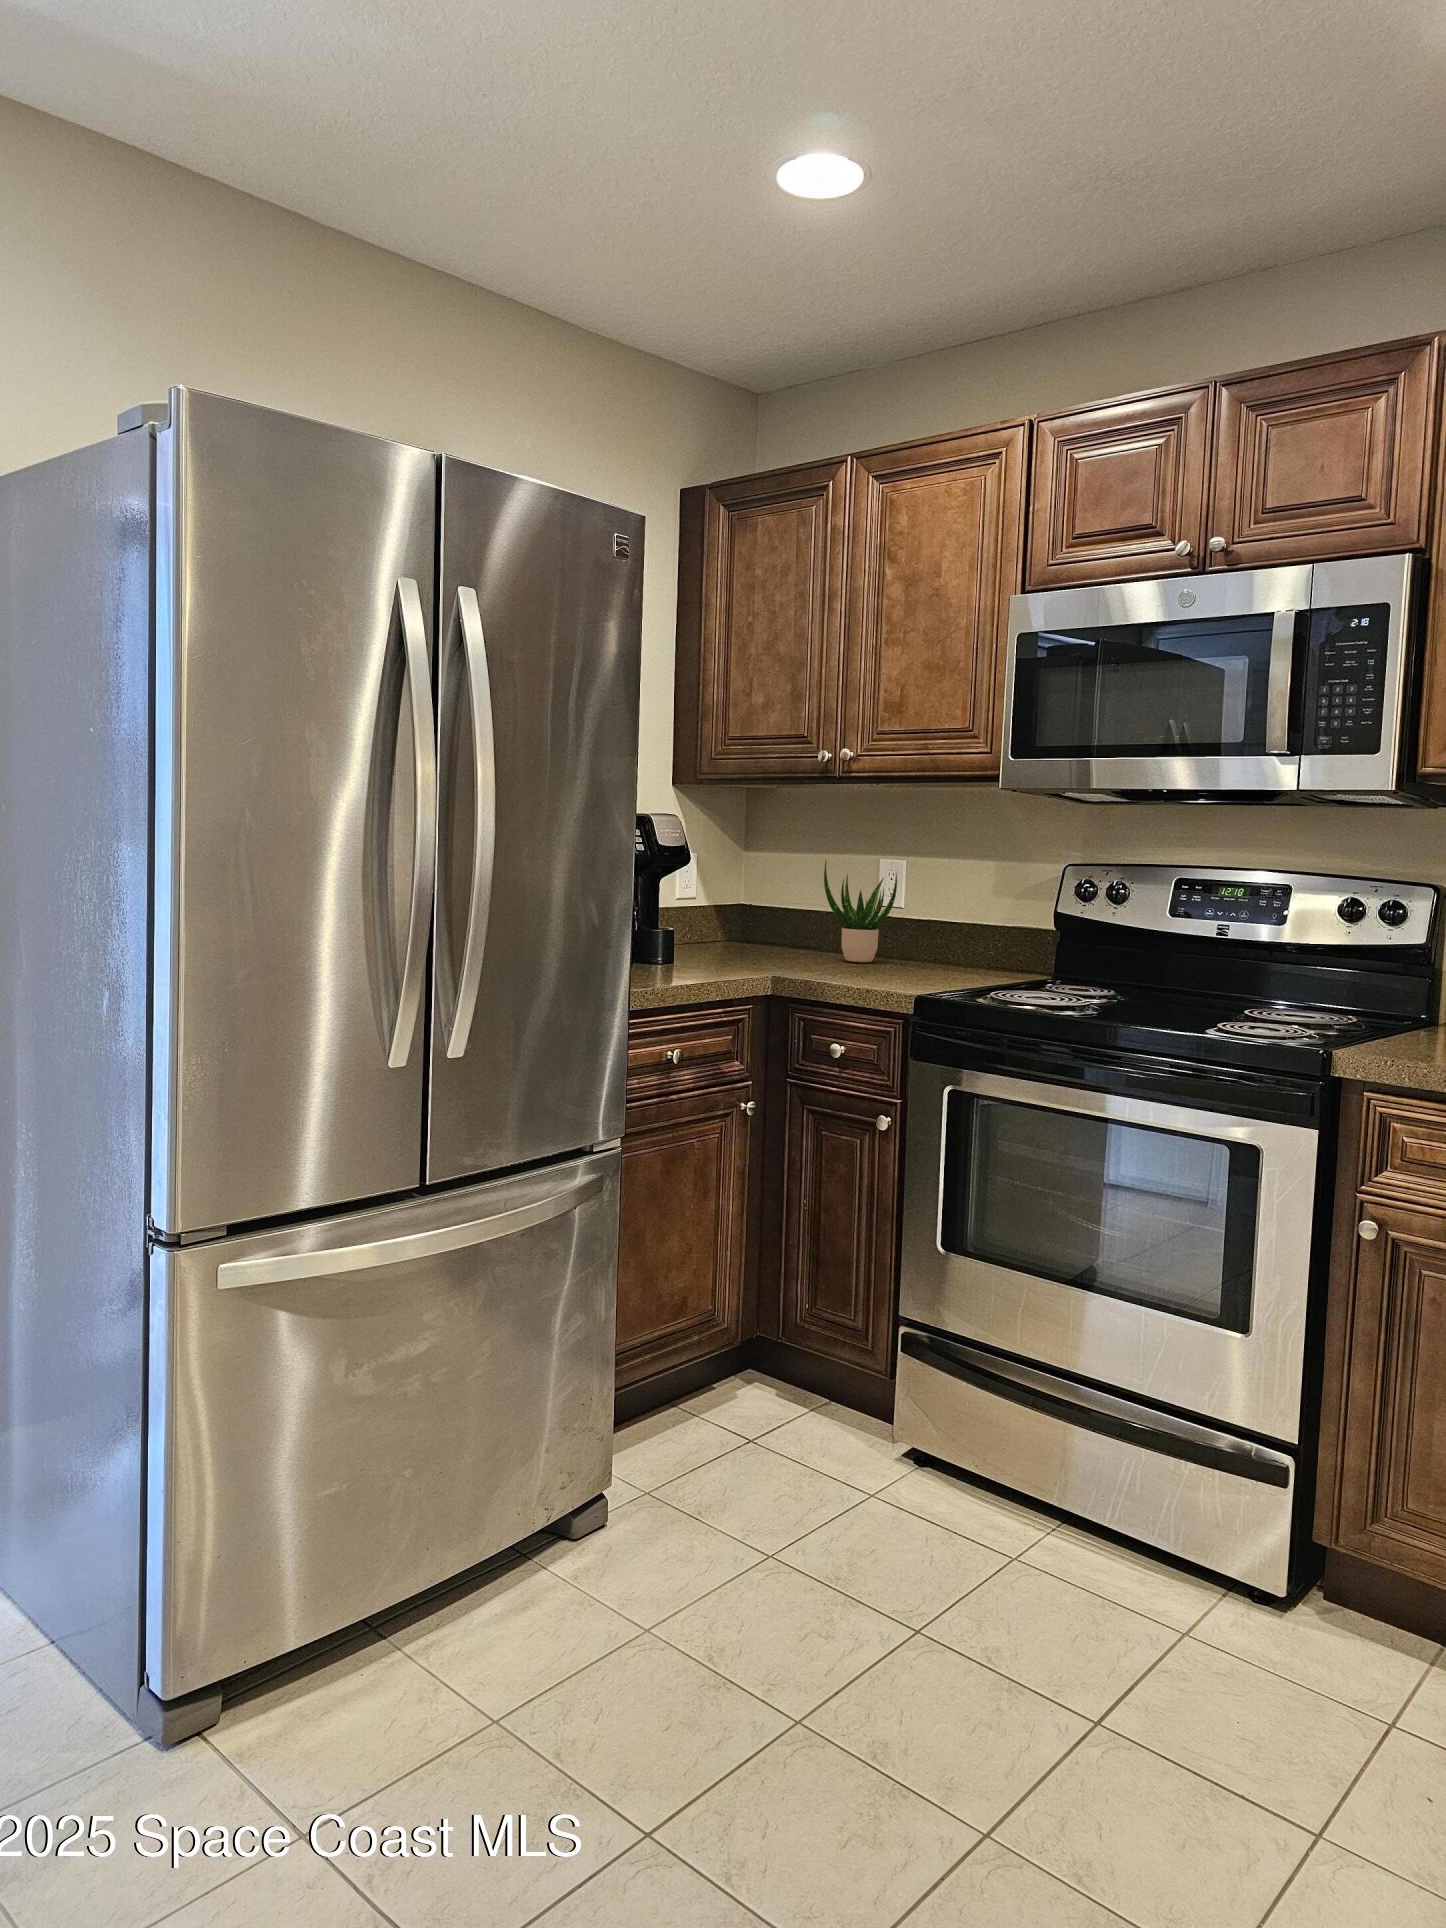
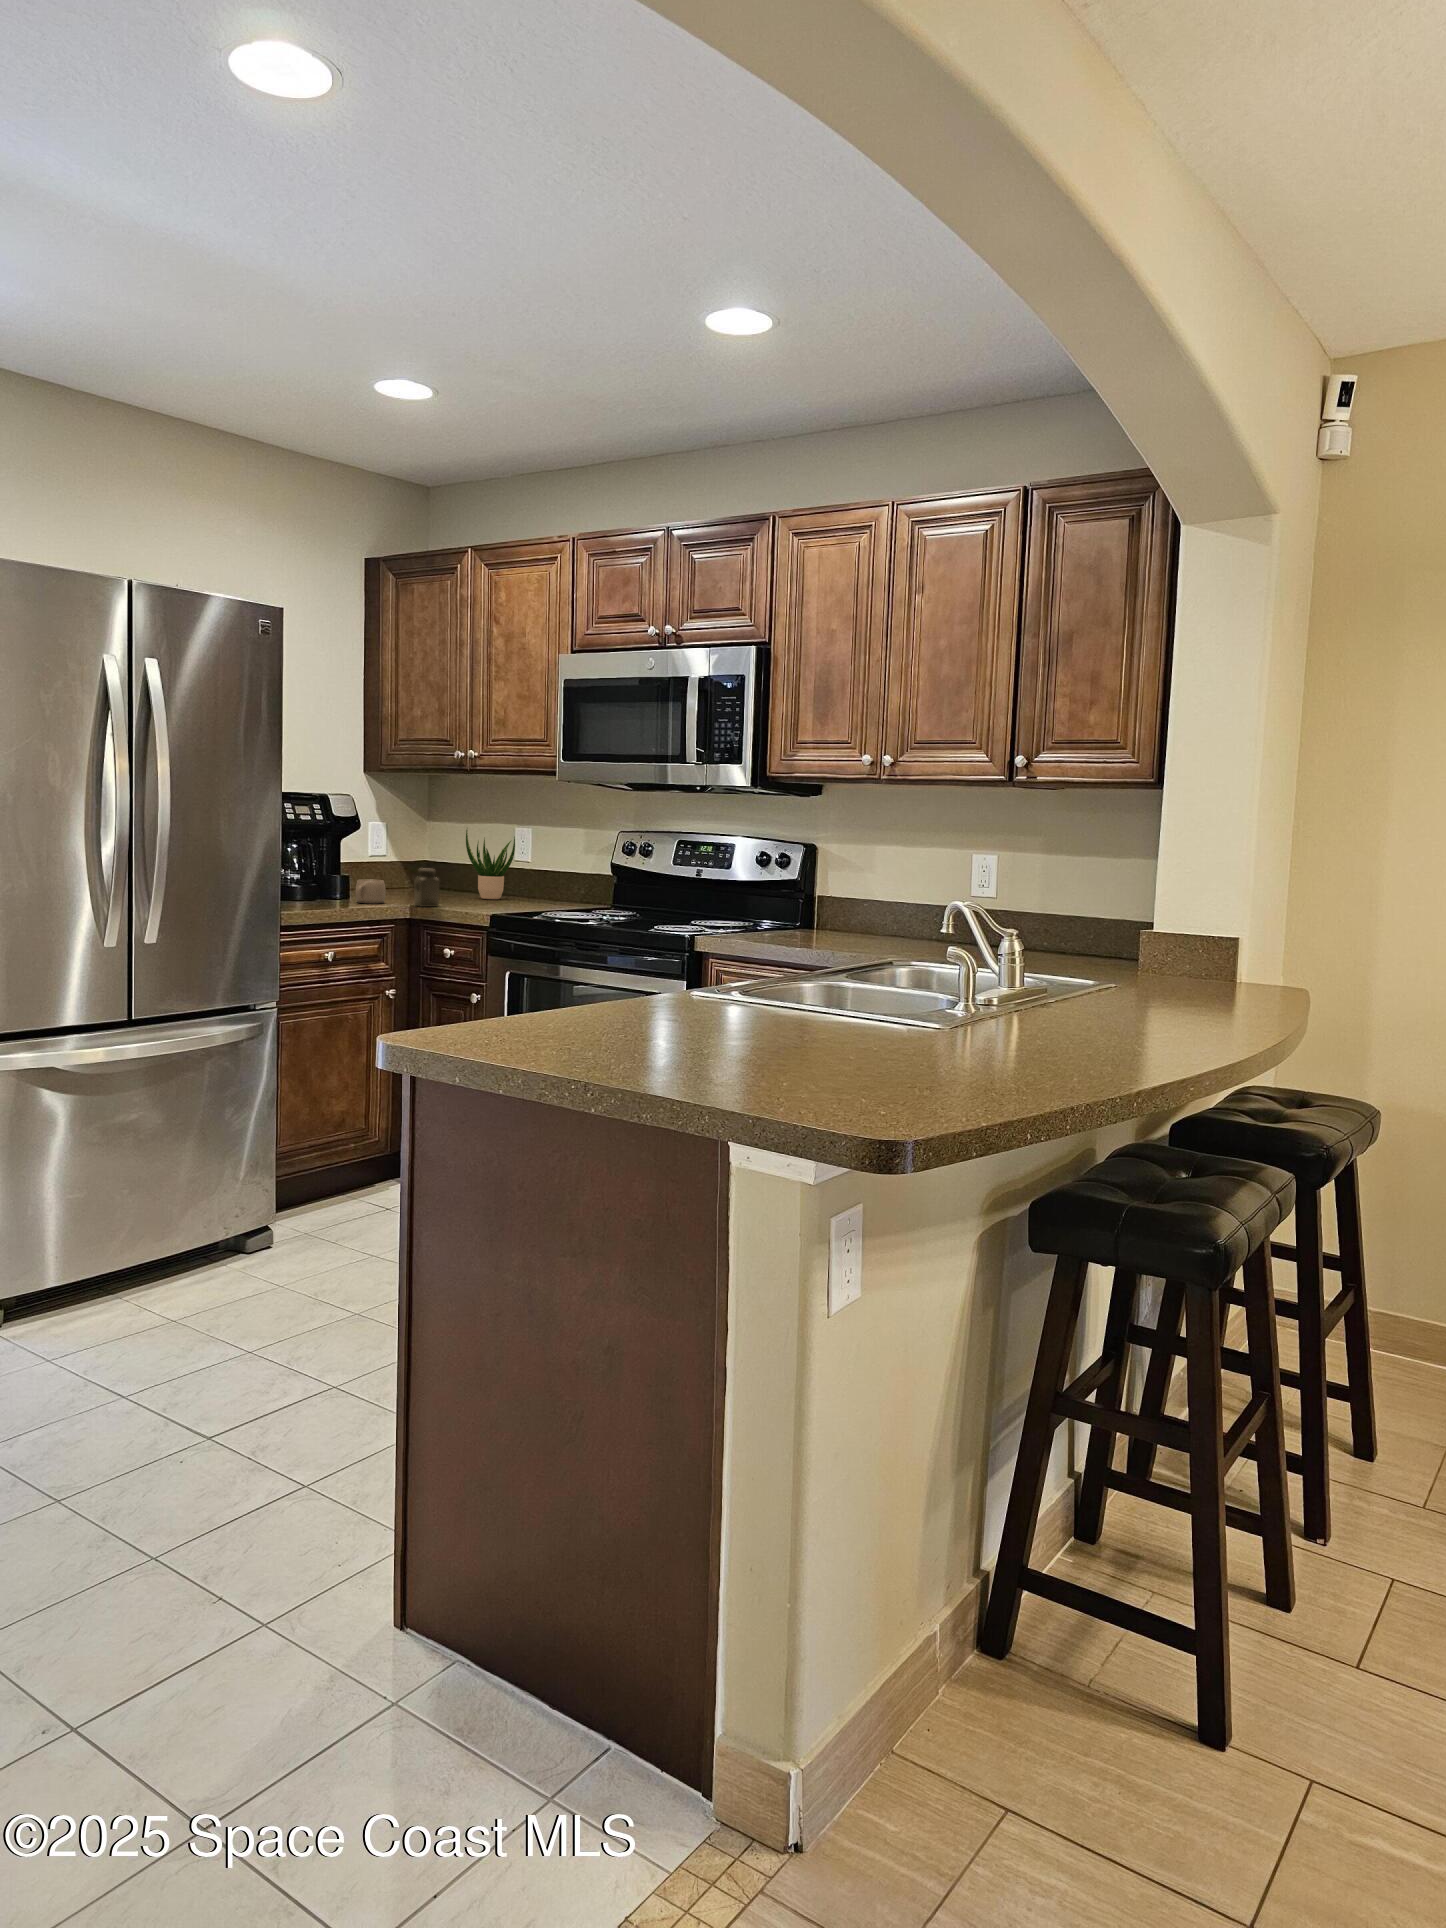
salt shaker: none [778,921,817,978] -> present [414,869,440,907]
mug: none [691,936,733,972] -> present [356,879,385,904]

